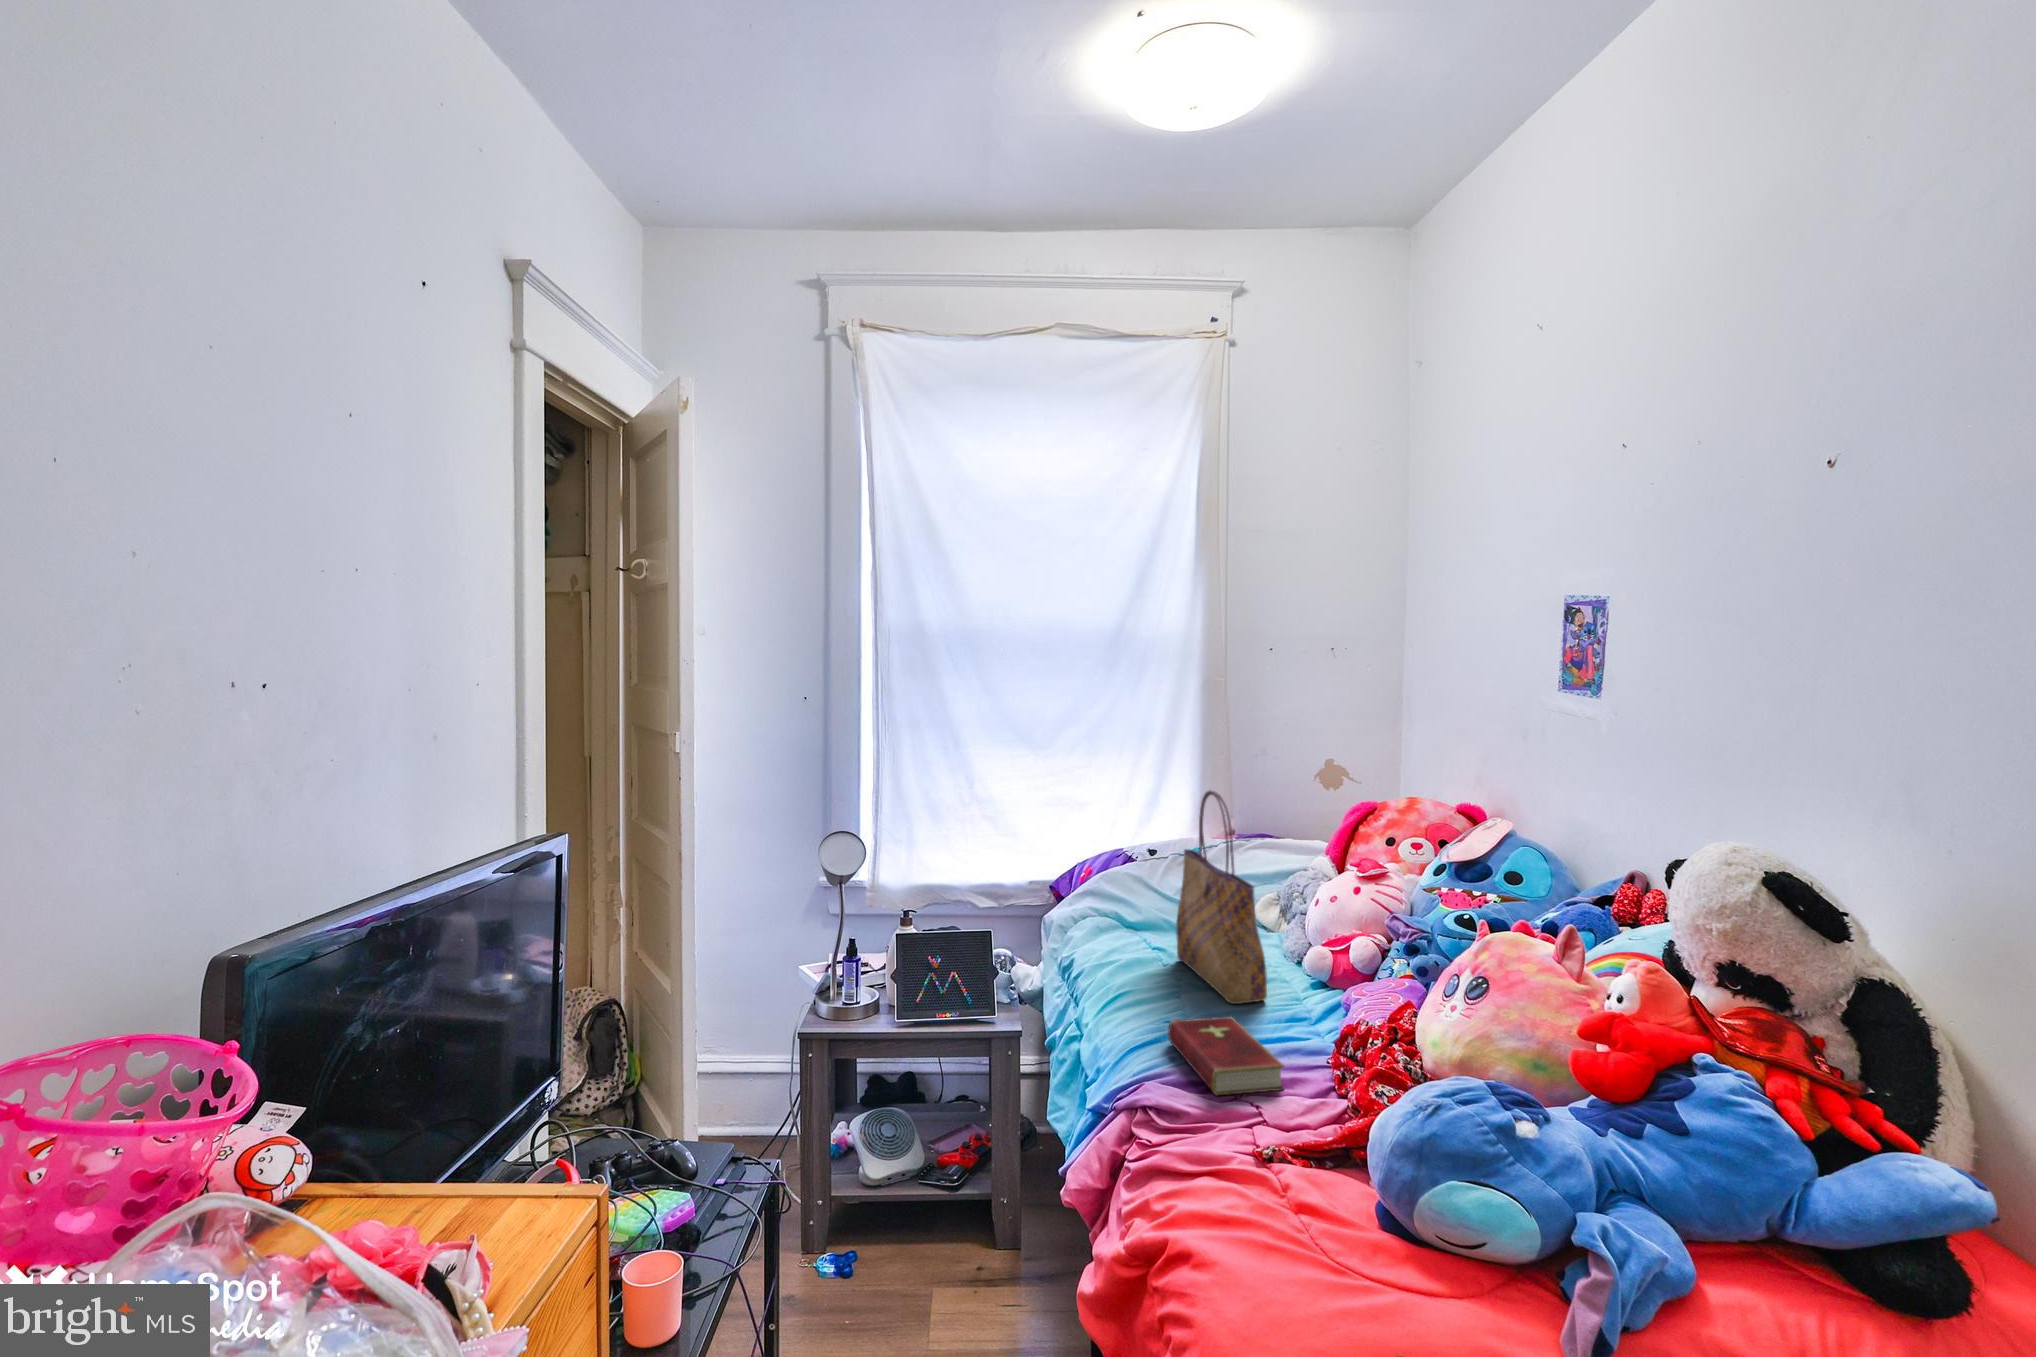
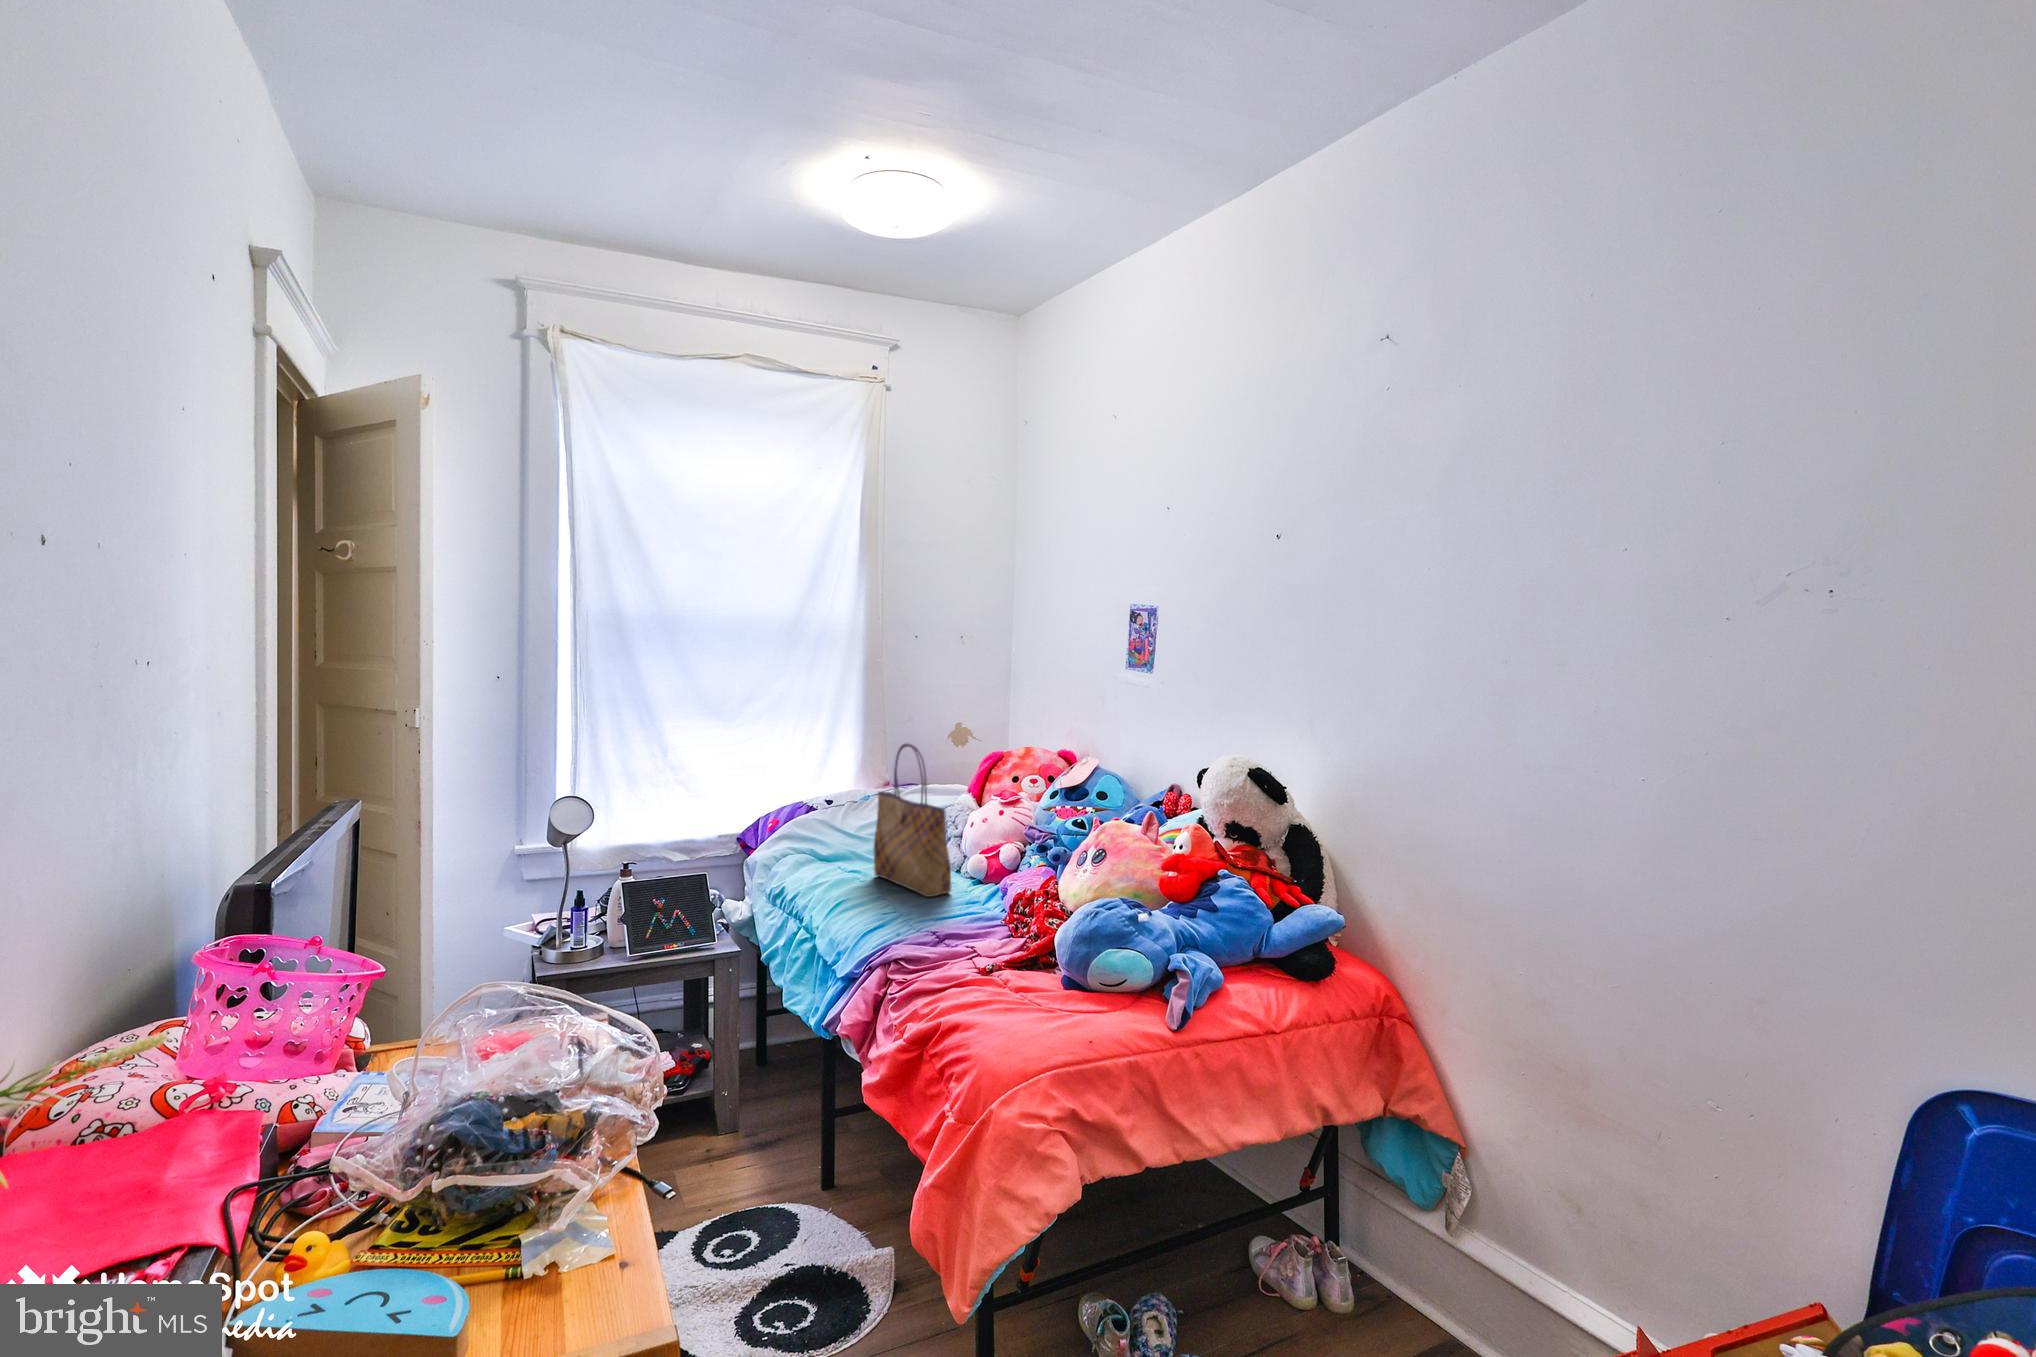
hardcover book: present [1168,1017,1284,1095] -> none [896,900,985,945]

